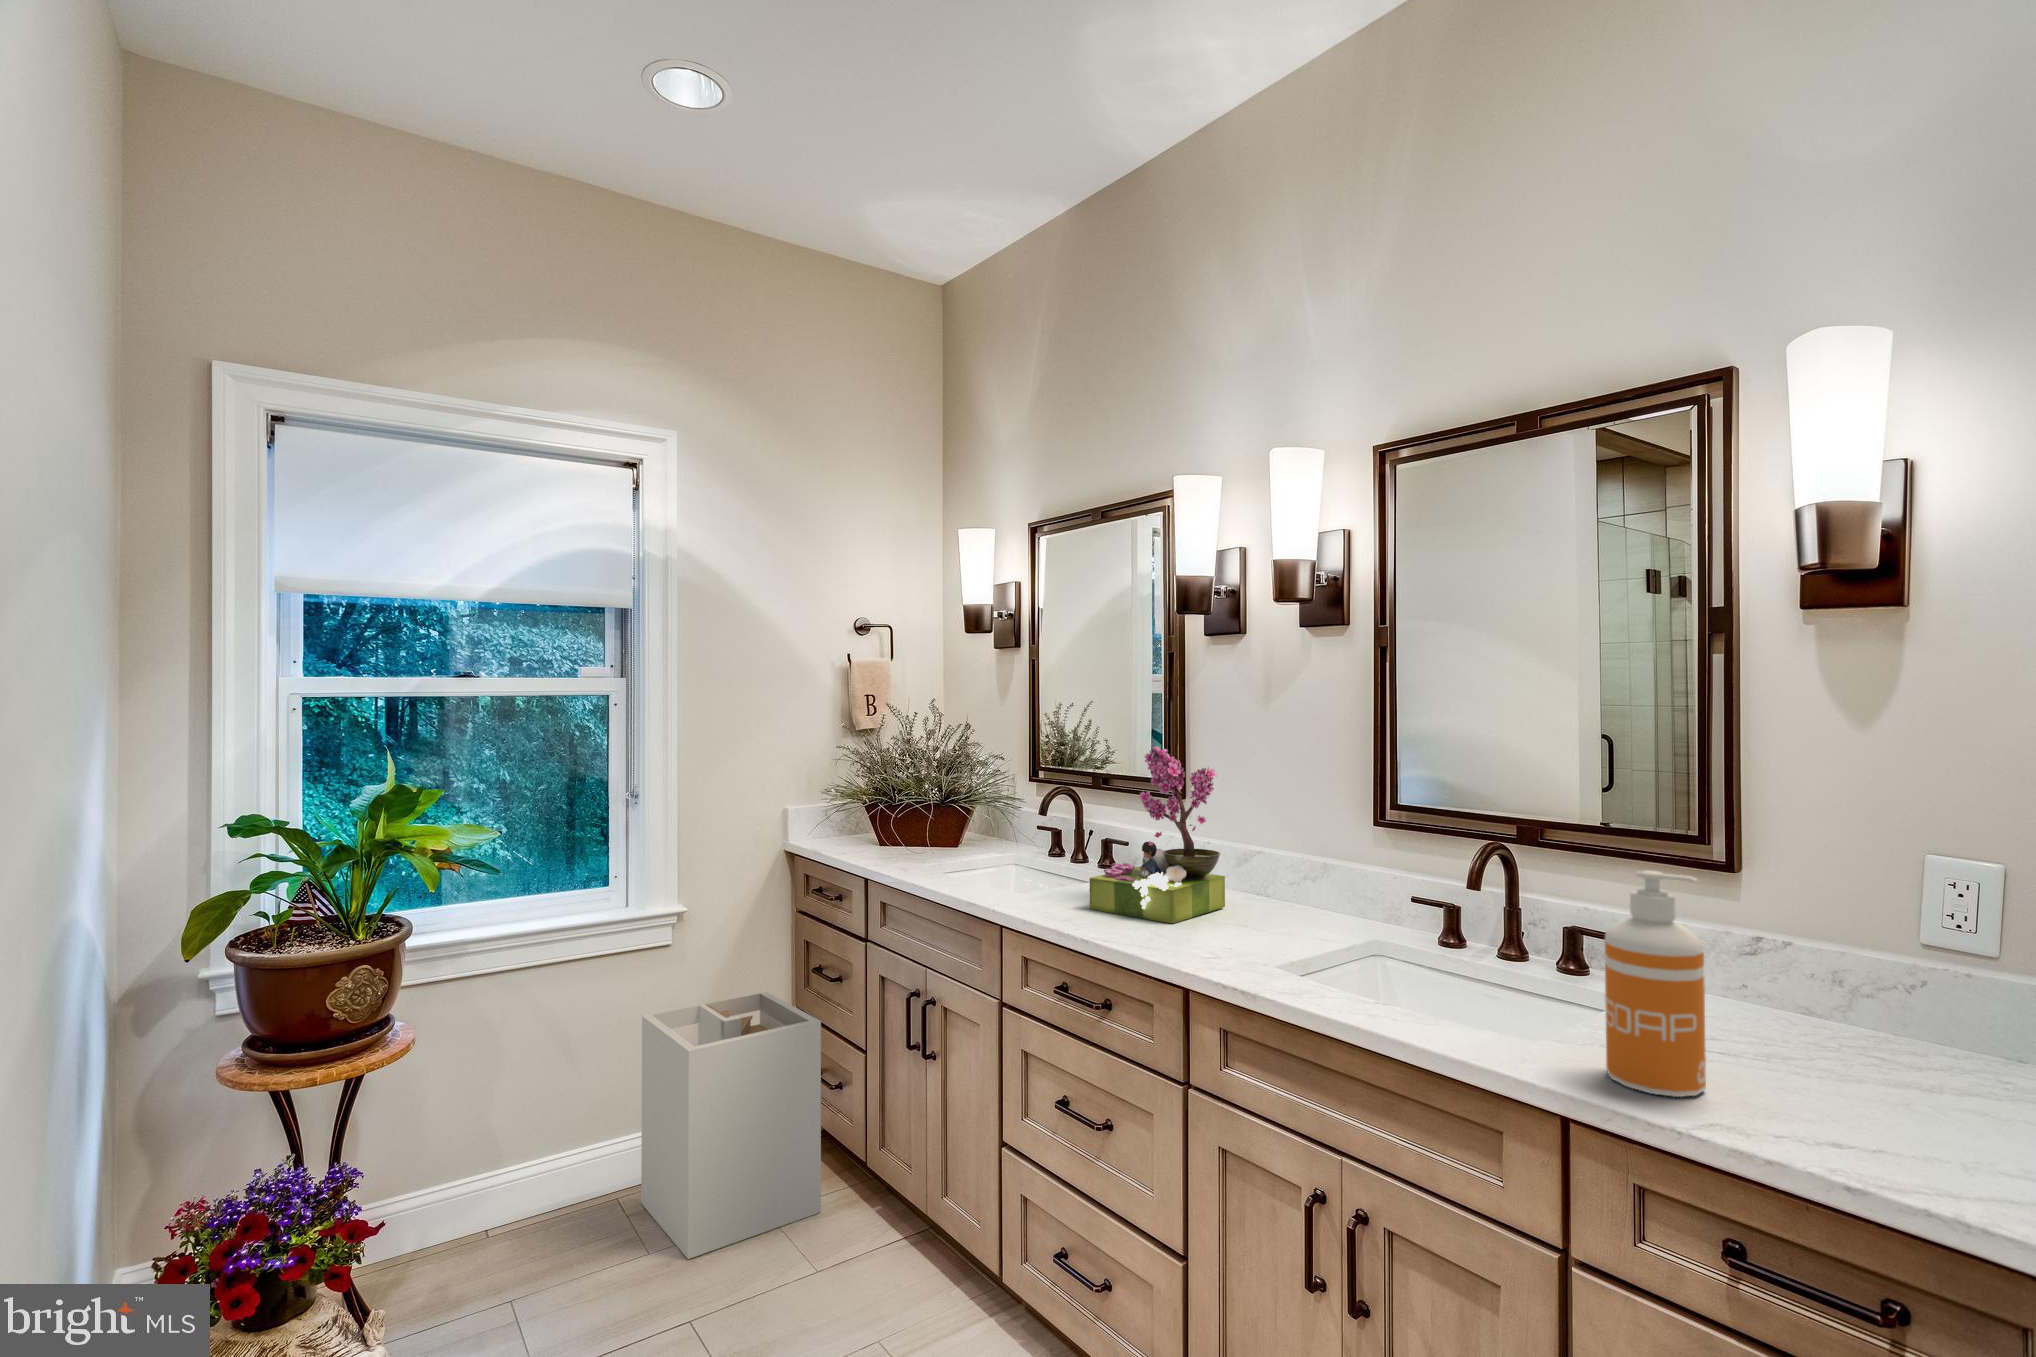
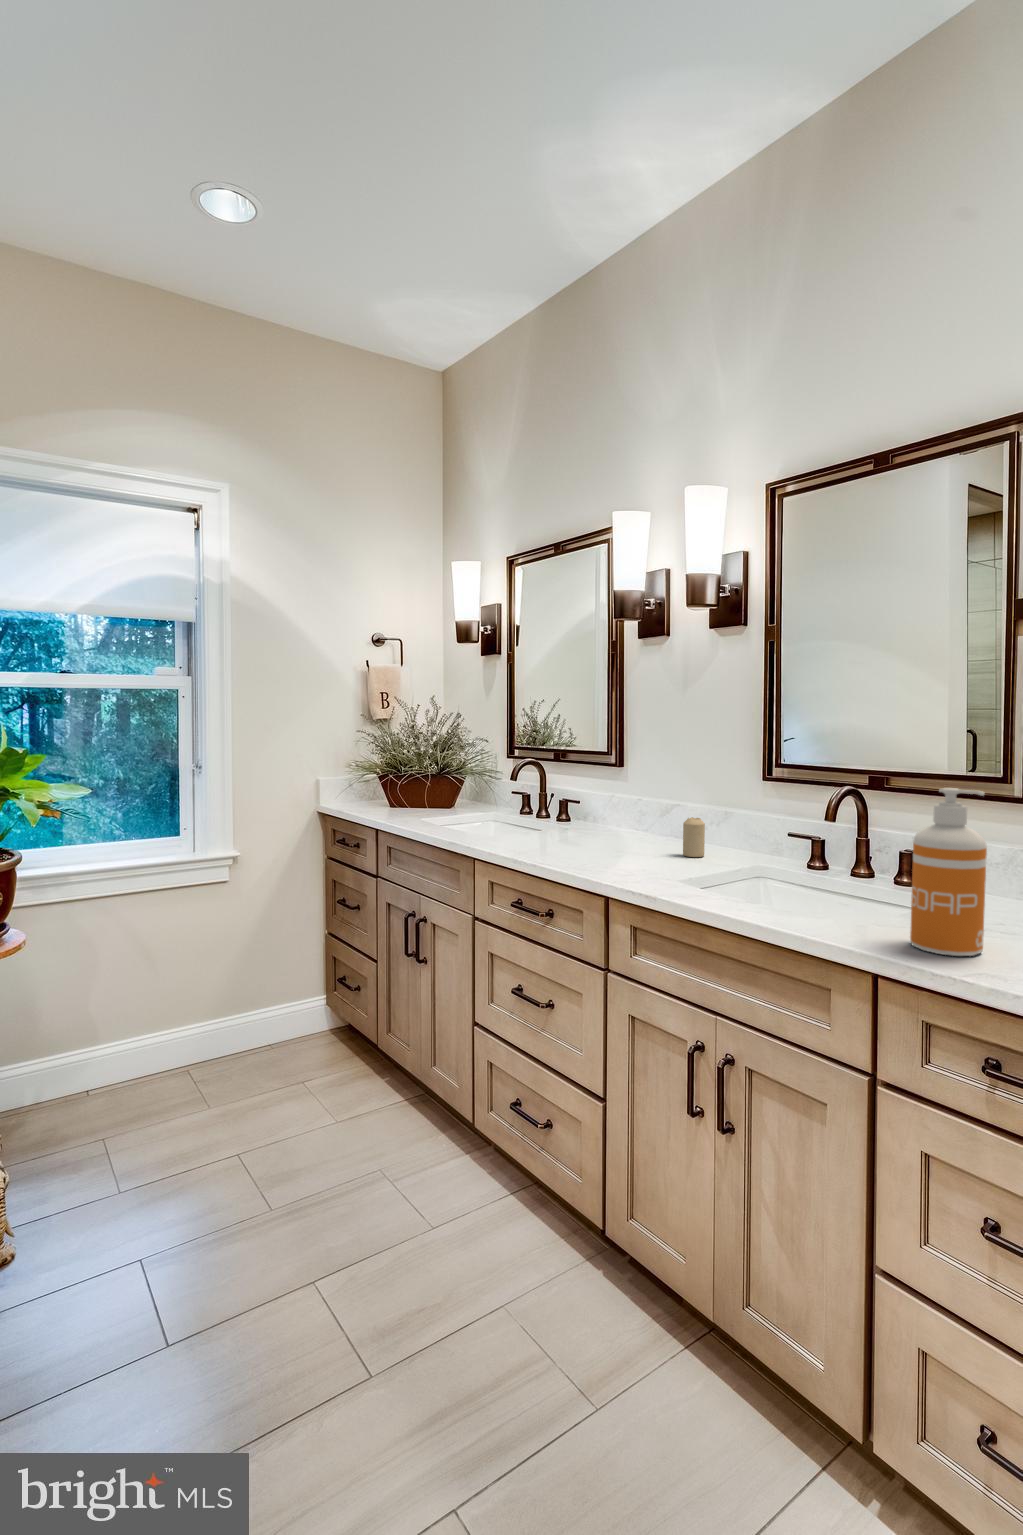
flower arrangement: present [1090,746,1225,924] -> none [542,721,647,855]
candle: none [1275,873,1303,926] -> present [683,817,705,857]
laundry hamper: present [641,992,821,1259] -> none [208,918,345,1108]

